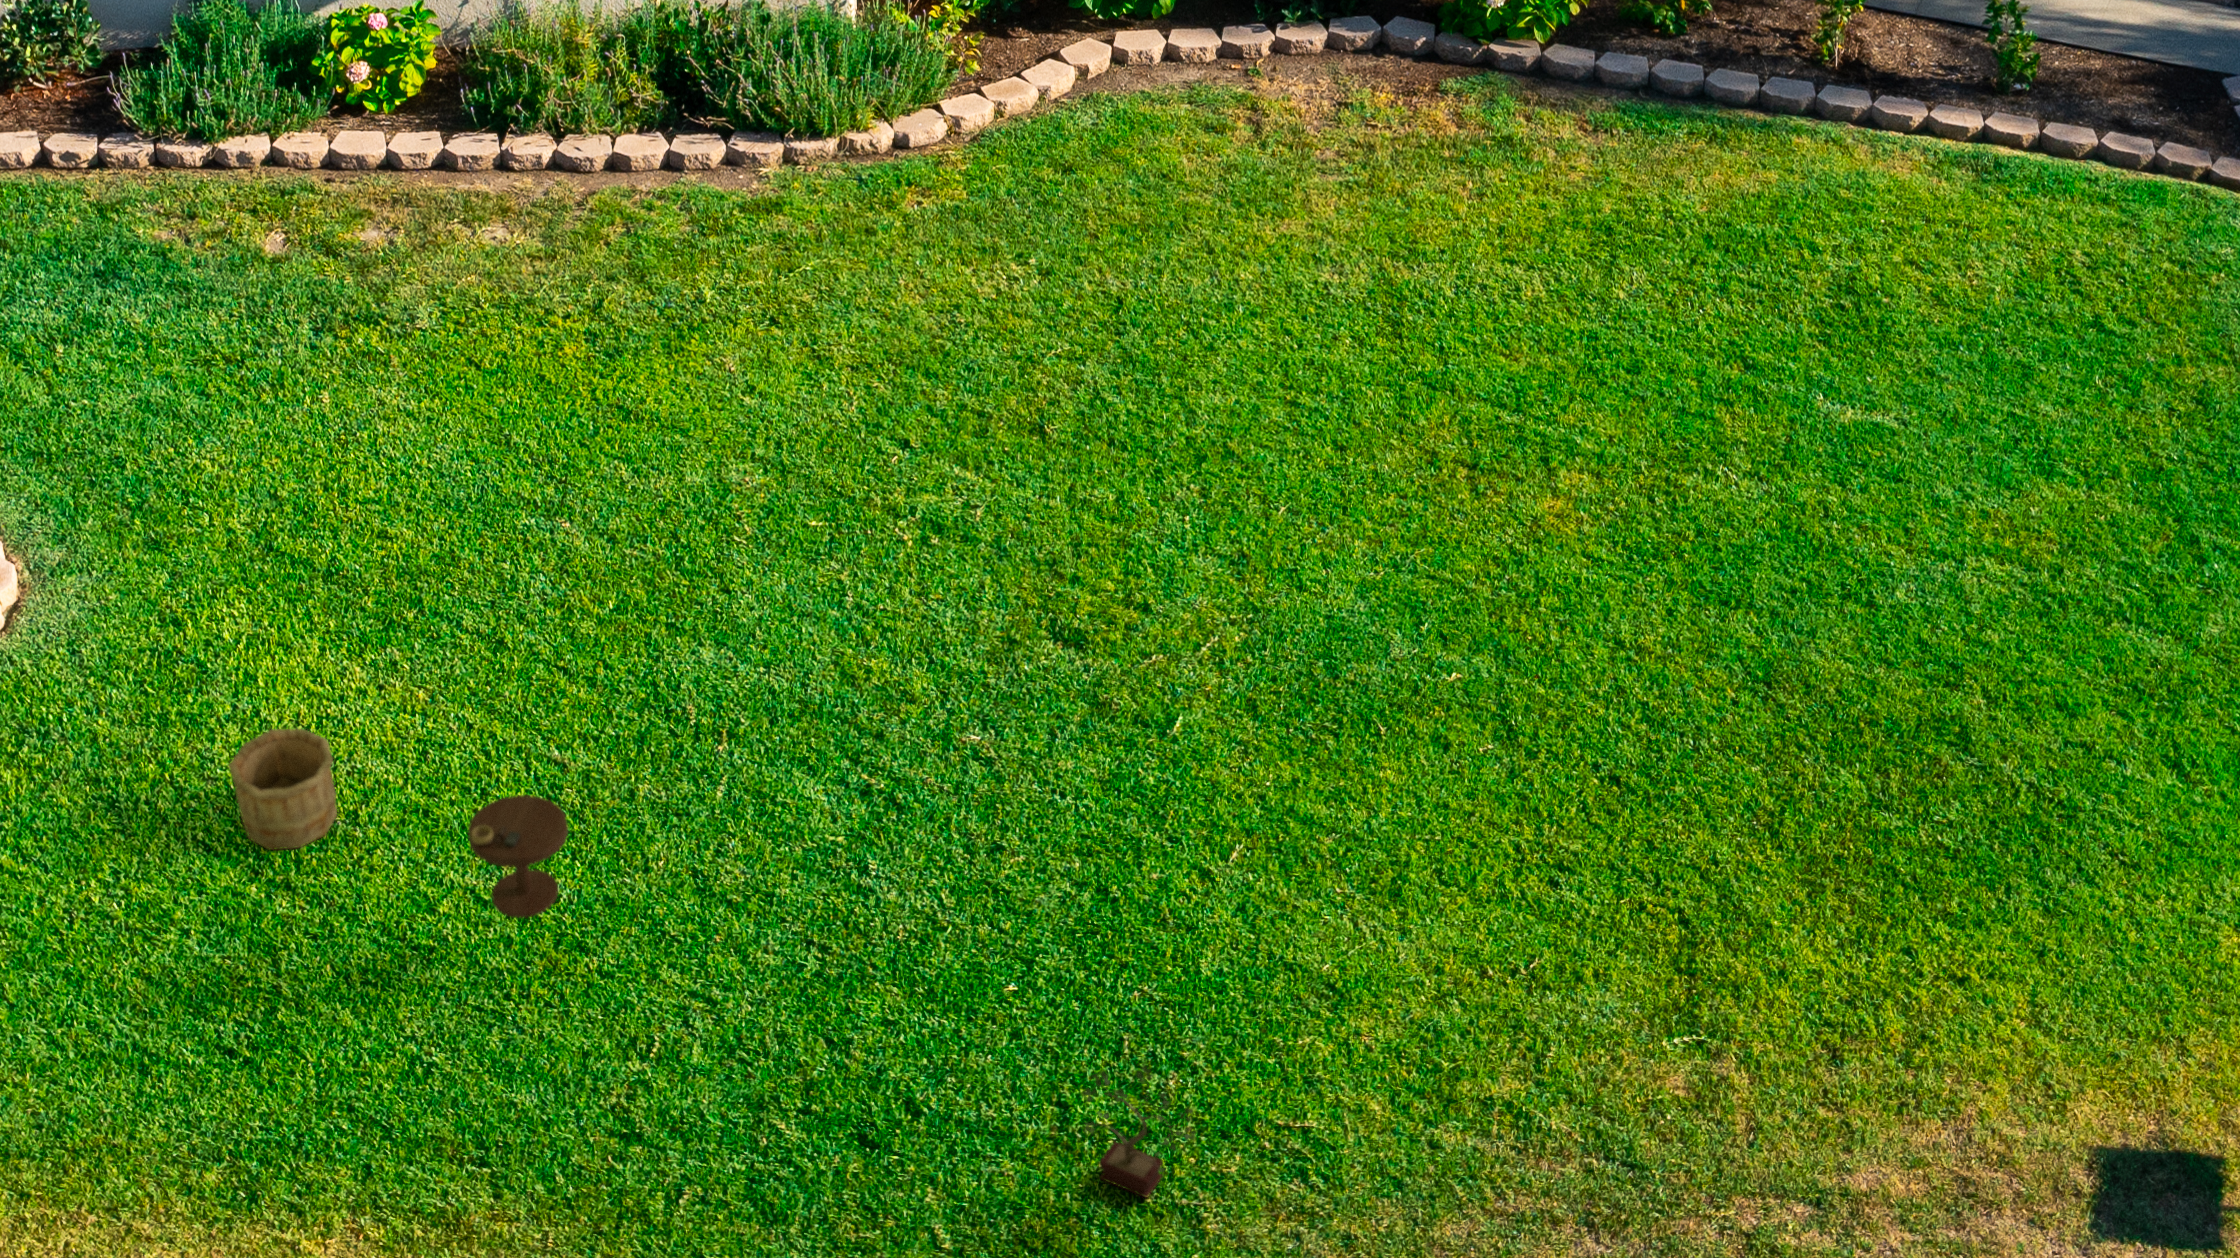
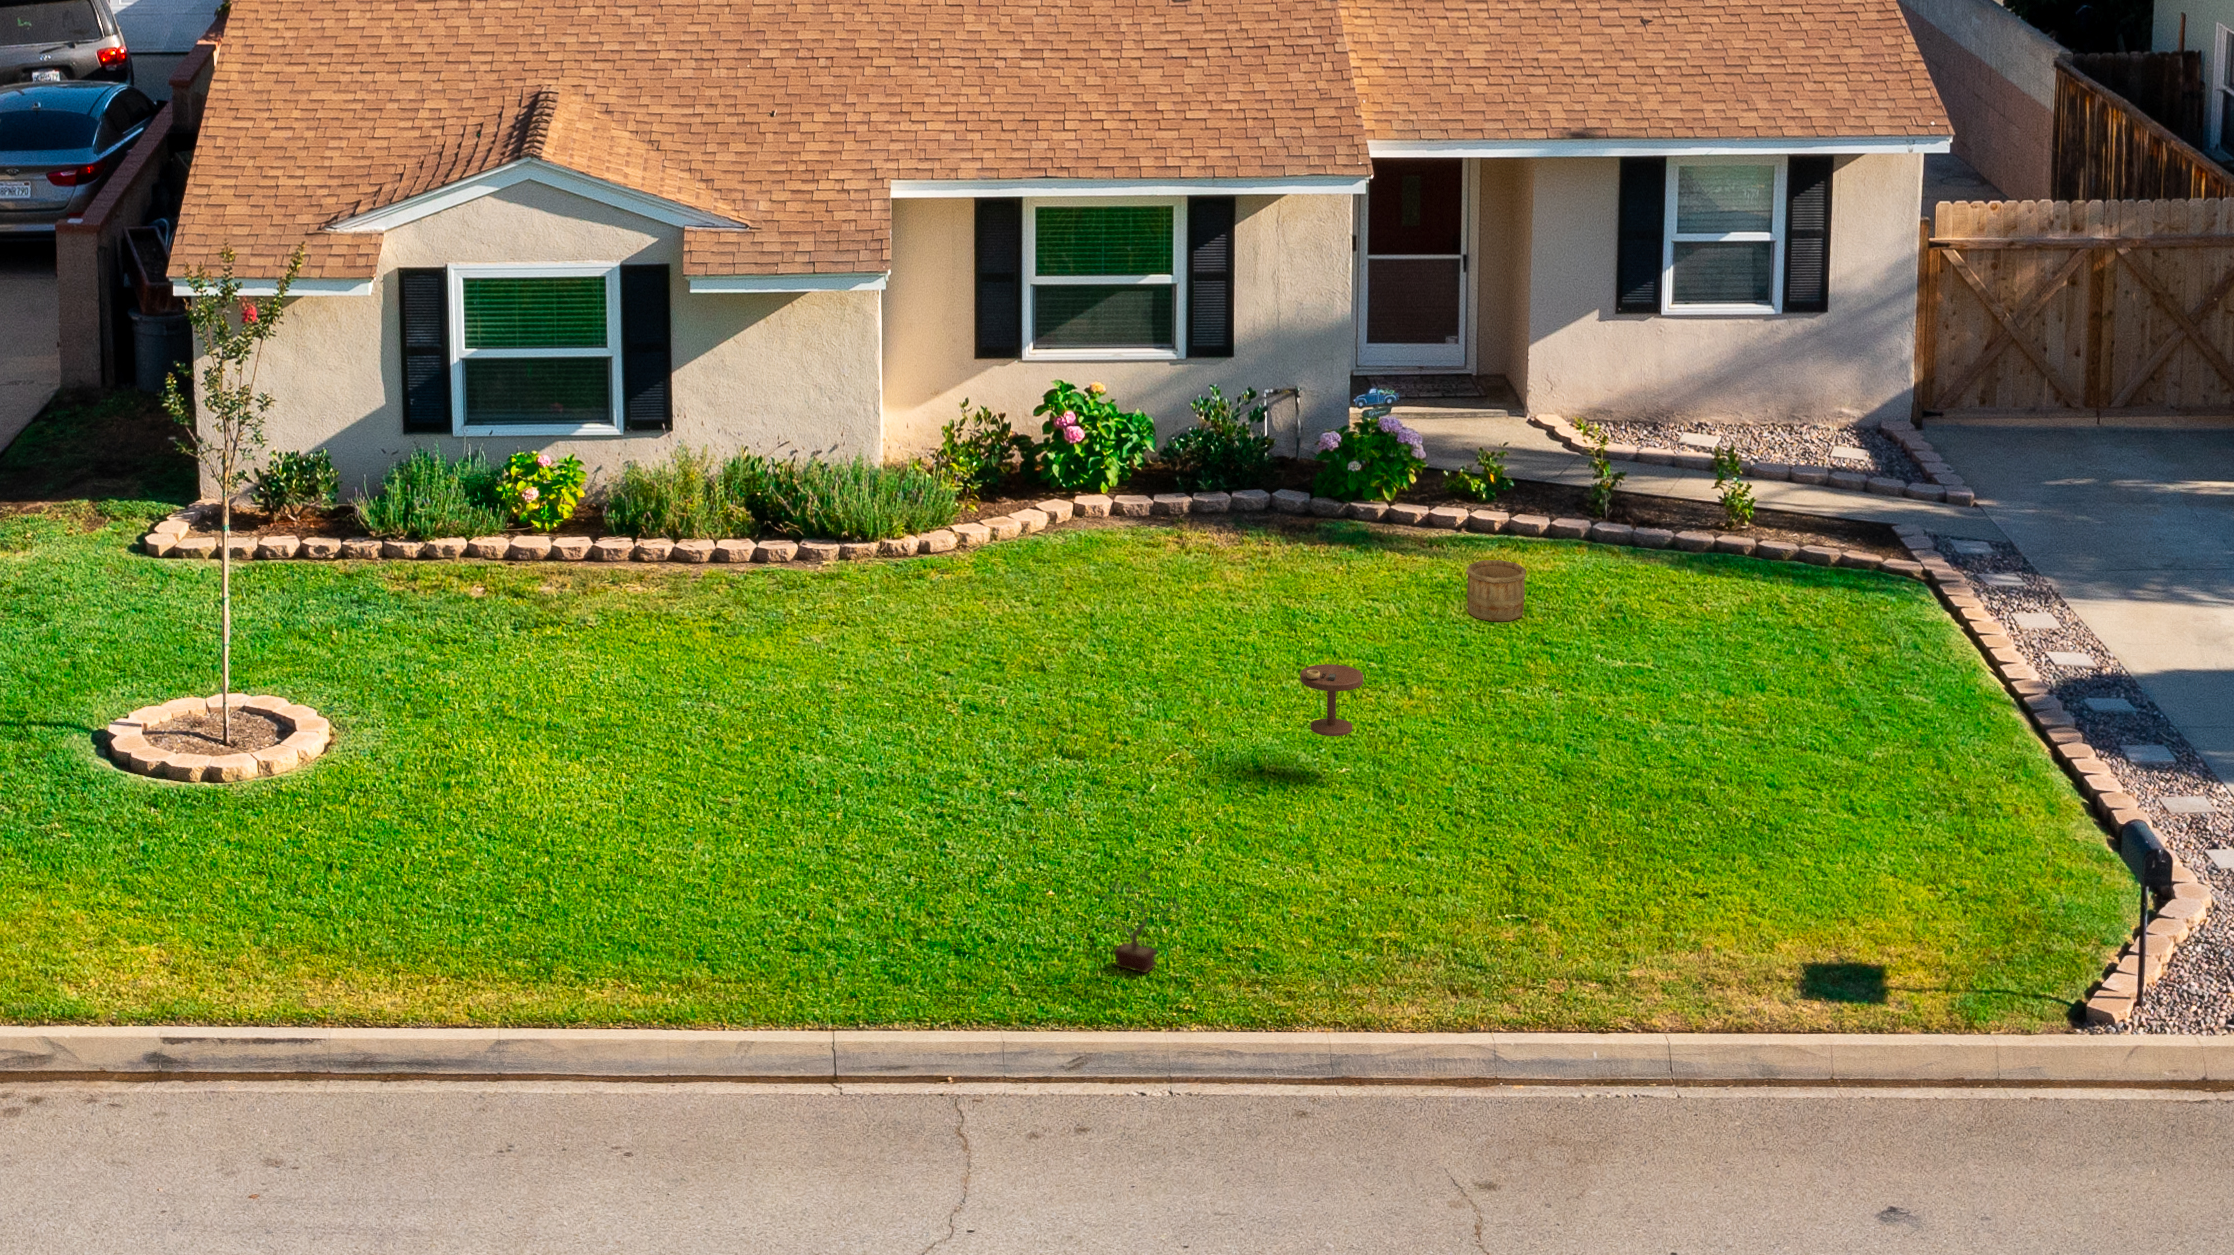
wooden bucket: present [229,729,337,850] -> present [1466,560,1526,621]
side table: present [468,795,568,918] -> present [1300,664,1363,736]

